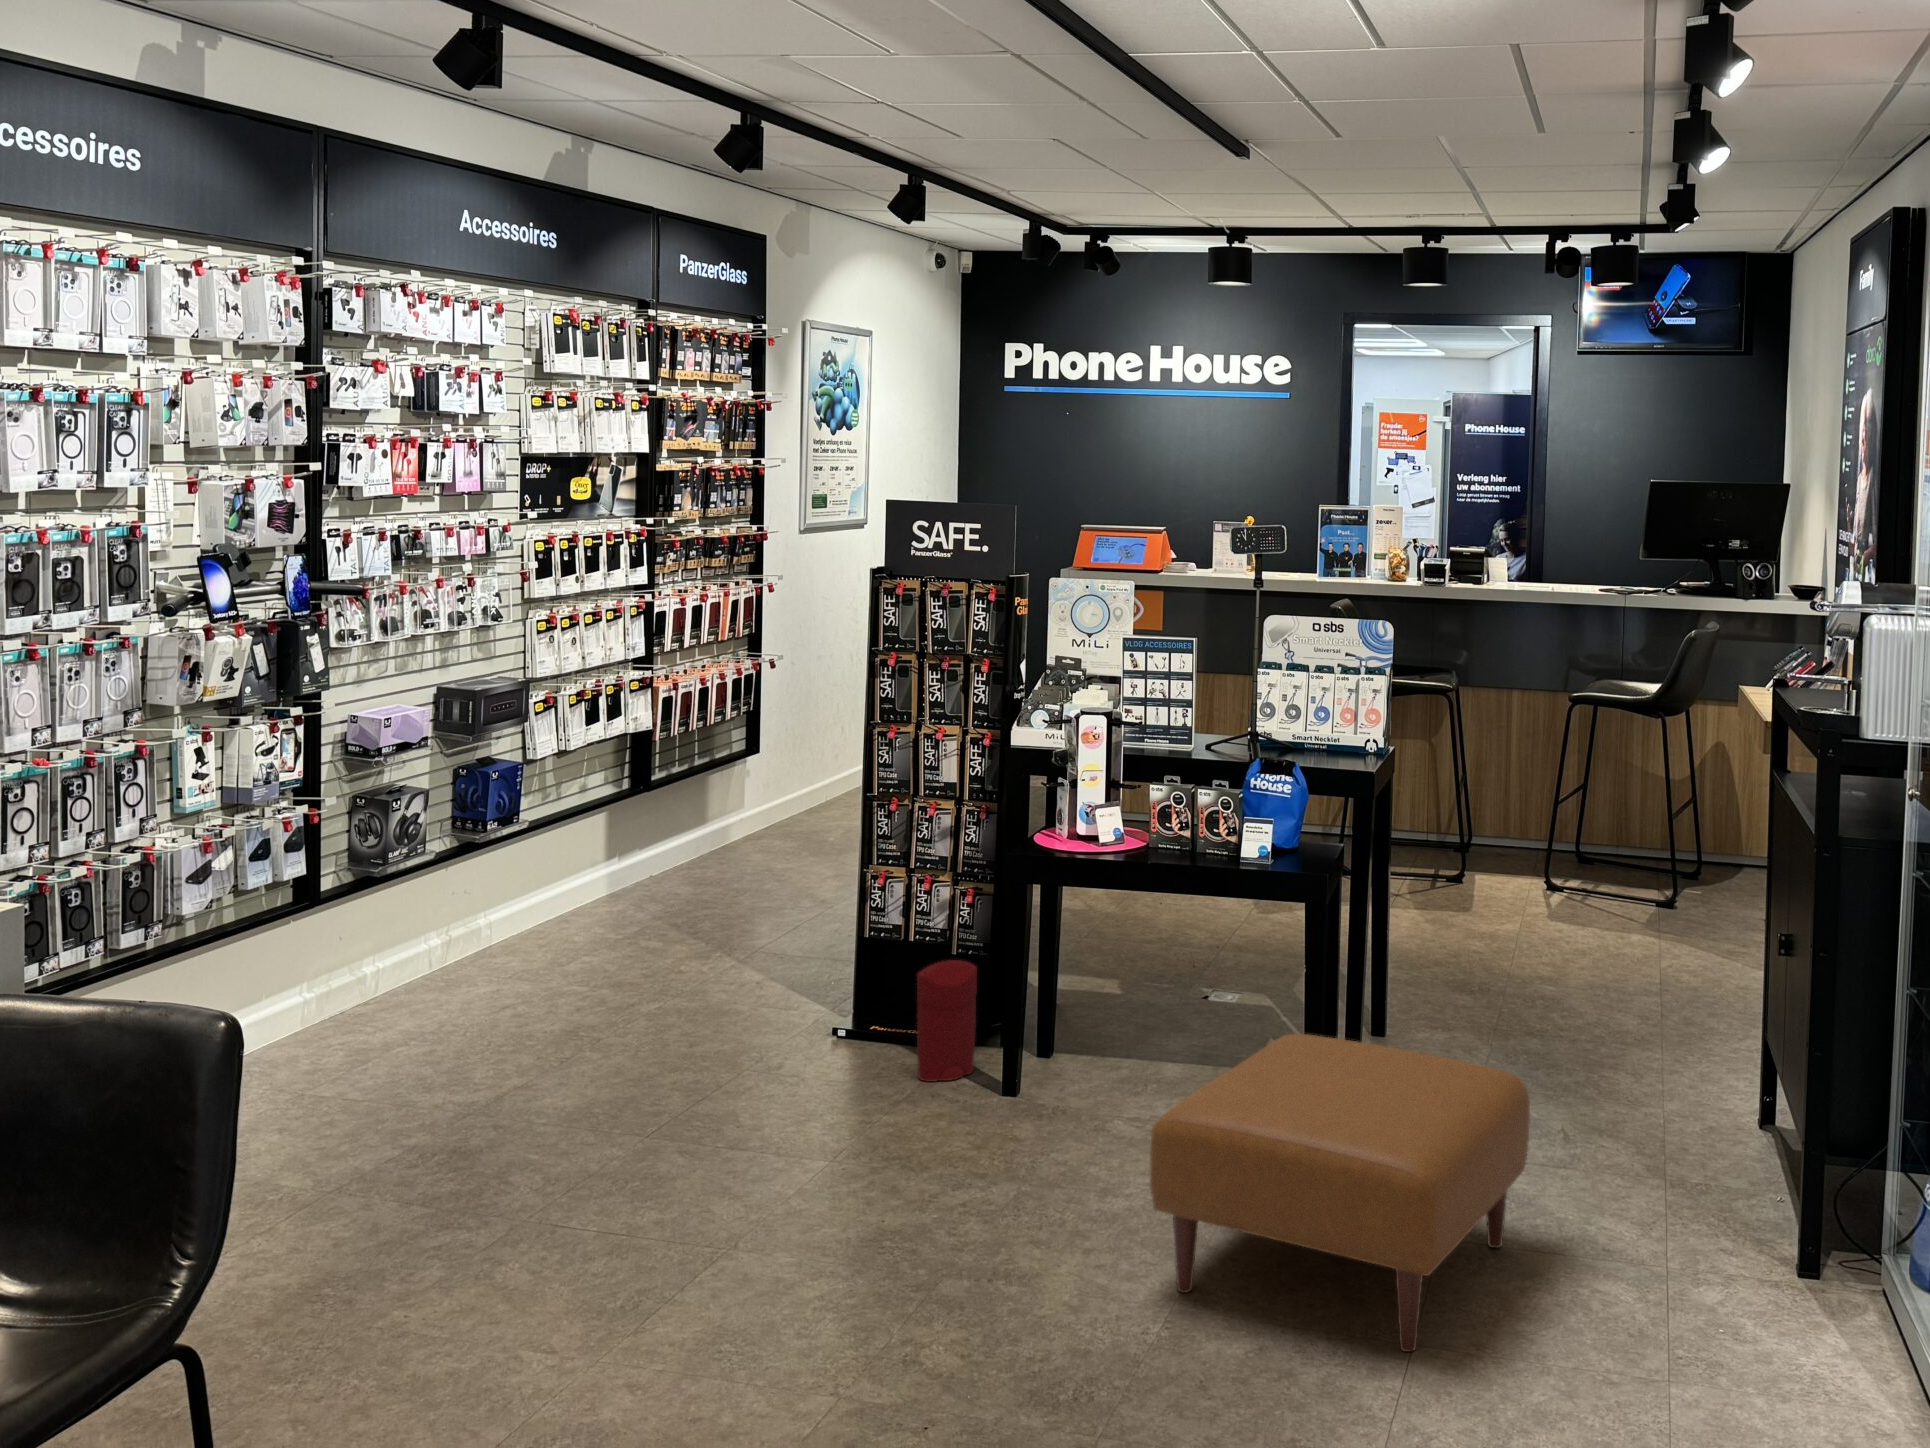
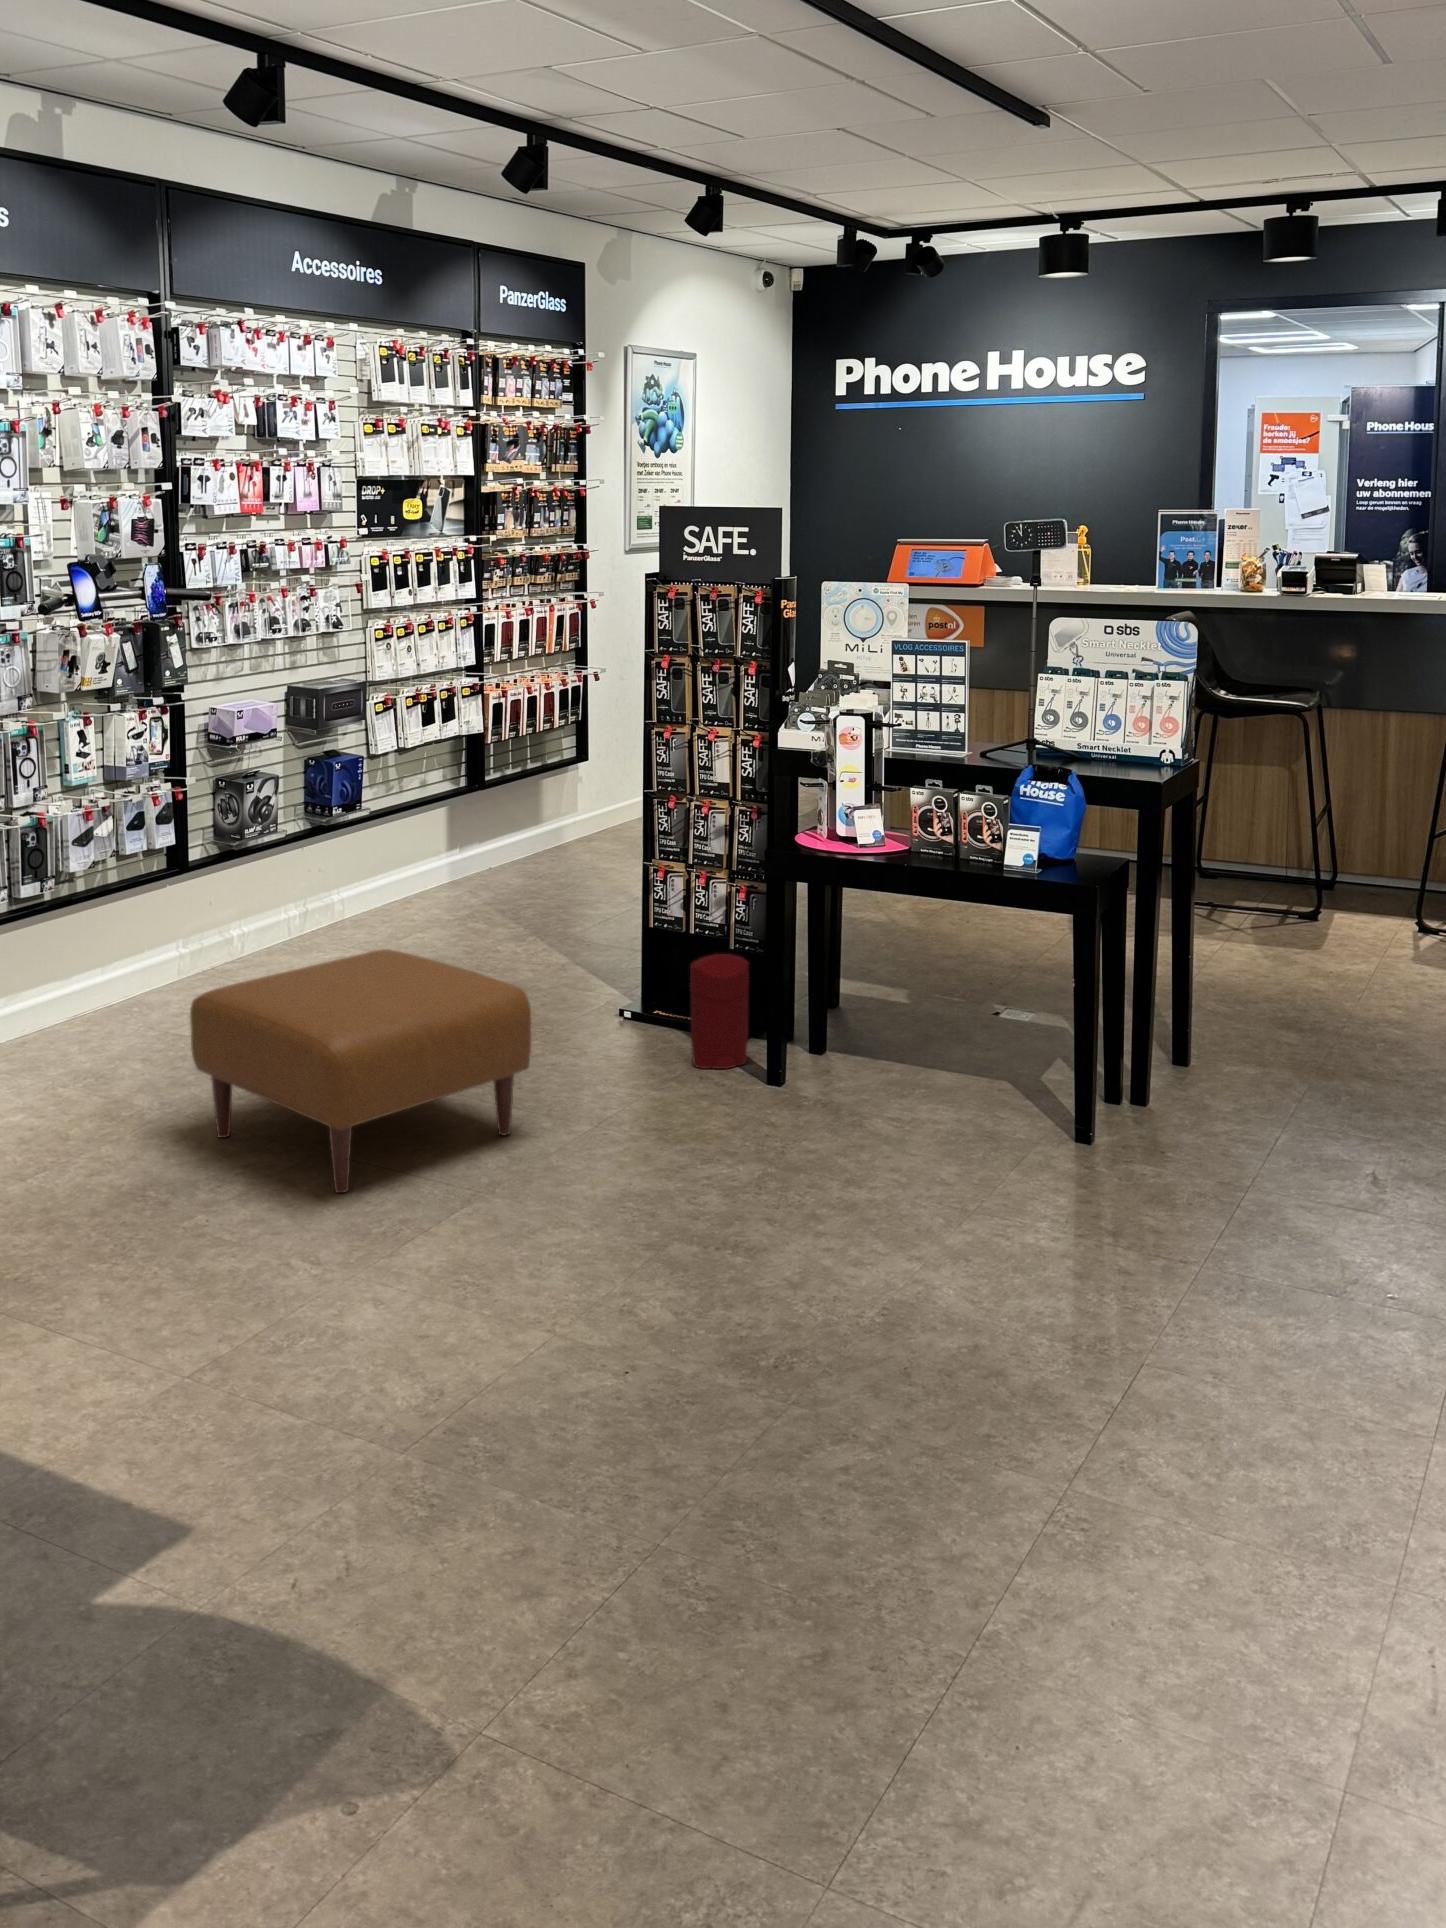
ottoman: present [1150,1034,1530,1352] -> present [190,949,531,1193]

